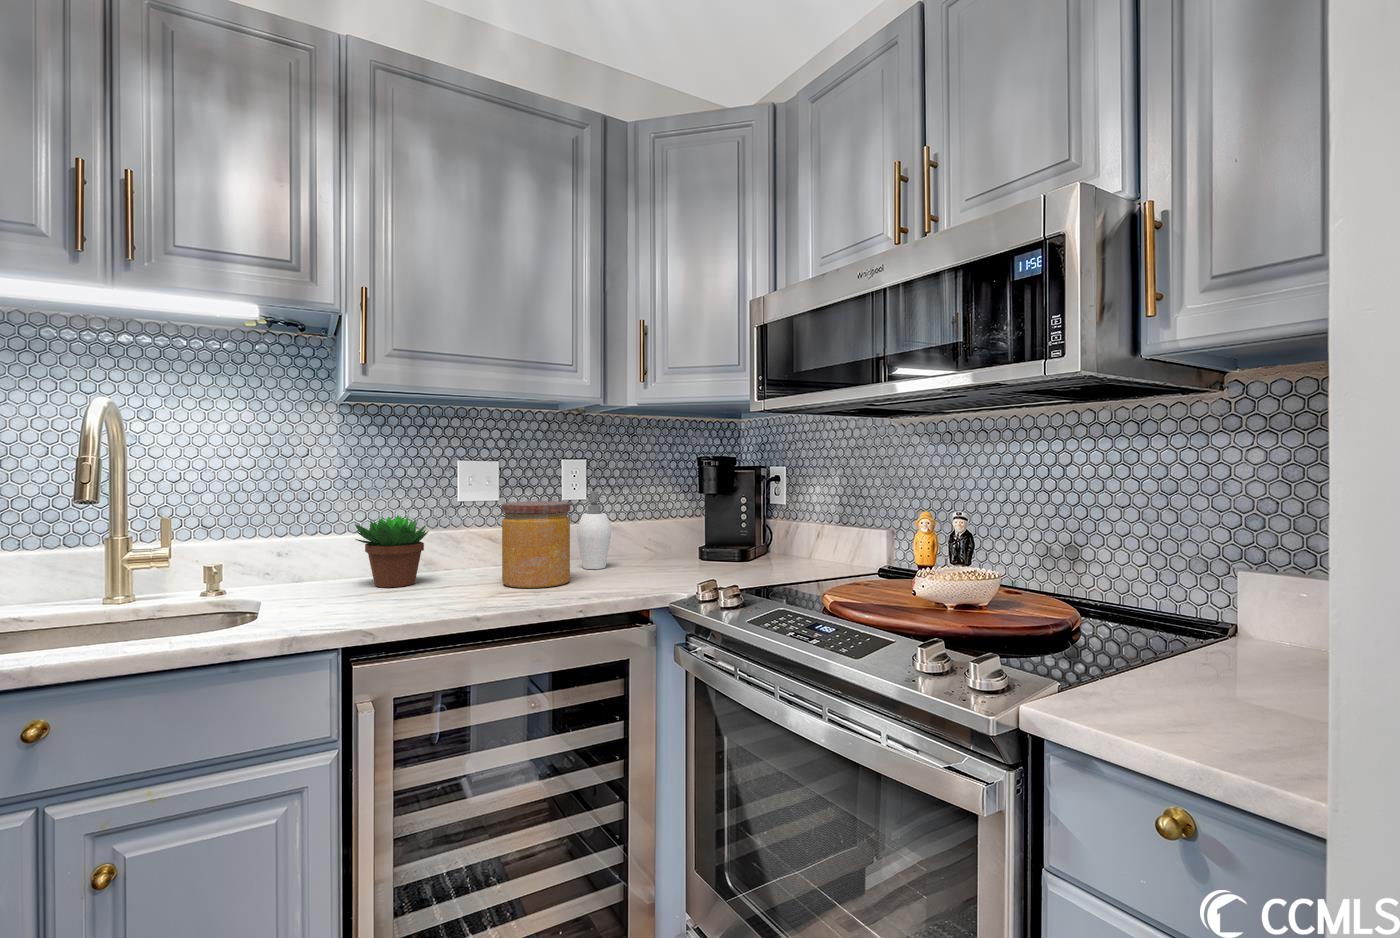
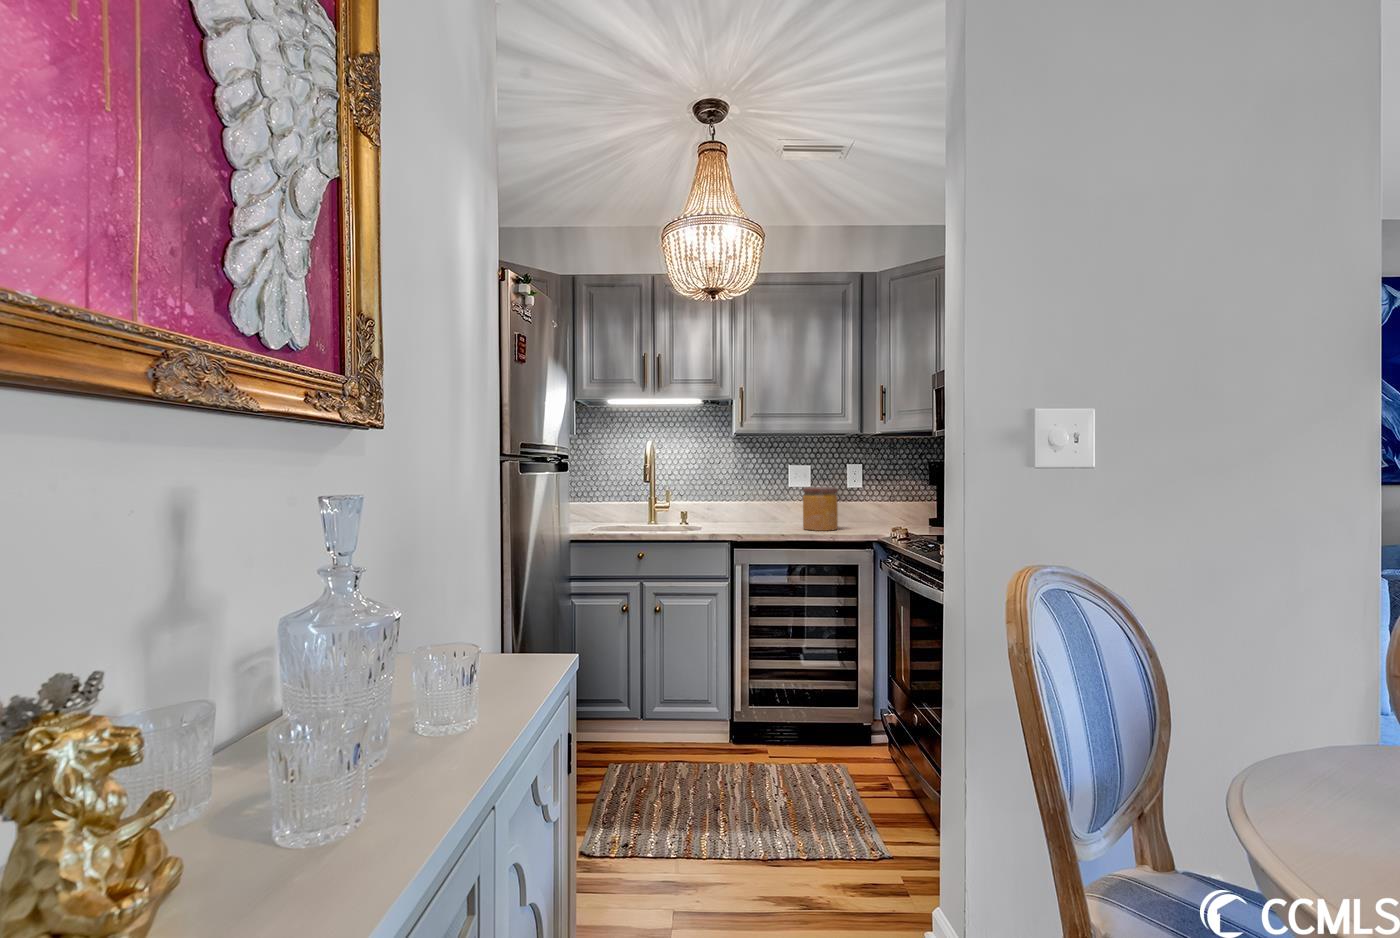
soap dispenser: present [577,491,611,569] -> none [851,483,870,527]
succulent plant: present [355,515,428,587] -> none [738,492,770,527]

